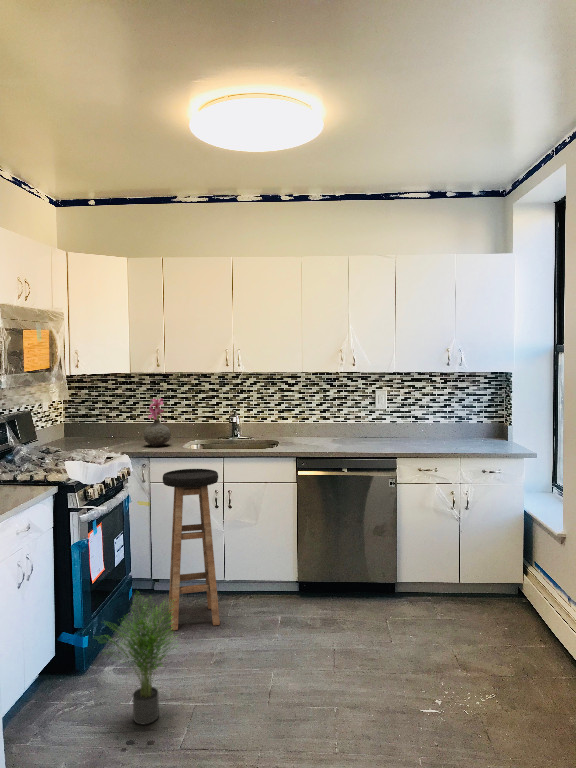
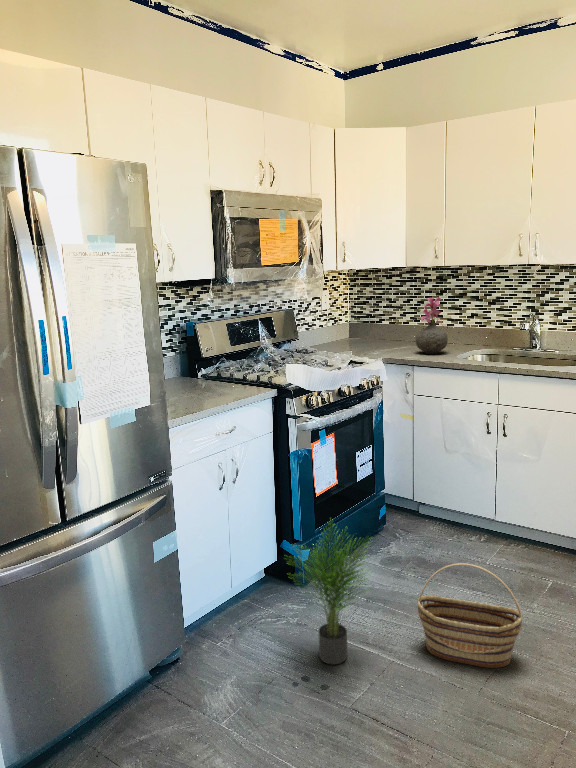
bar stool: present [163,469,220,630] -> none [411,383,481,572]
basket: none [208,605,286,690] -> present [418,563,522,668]

